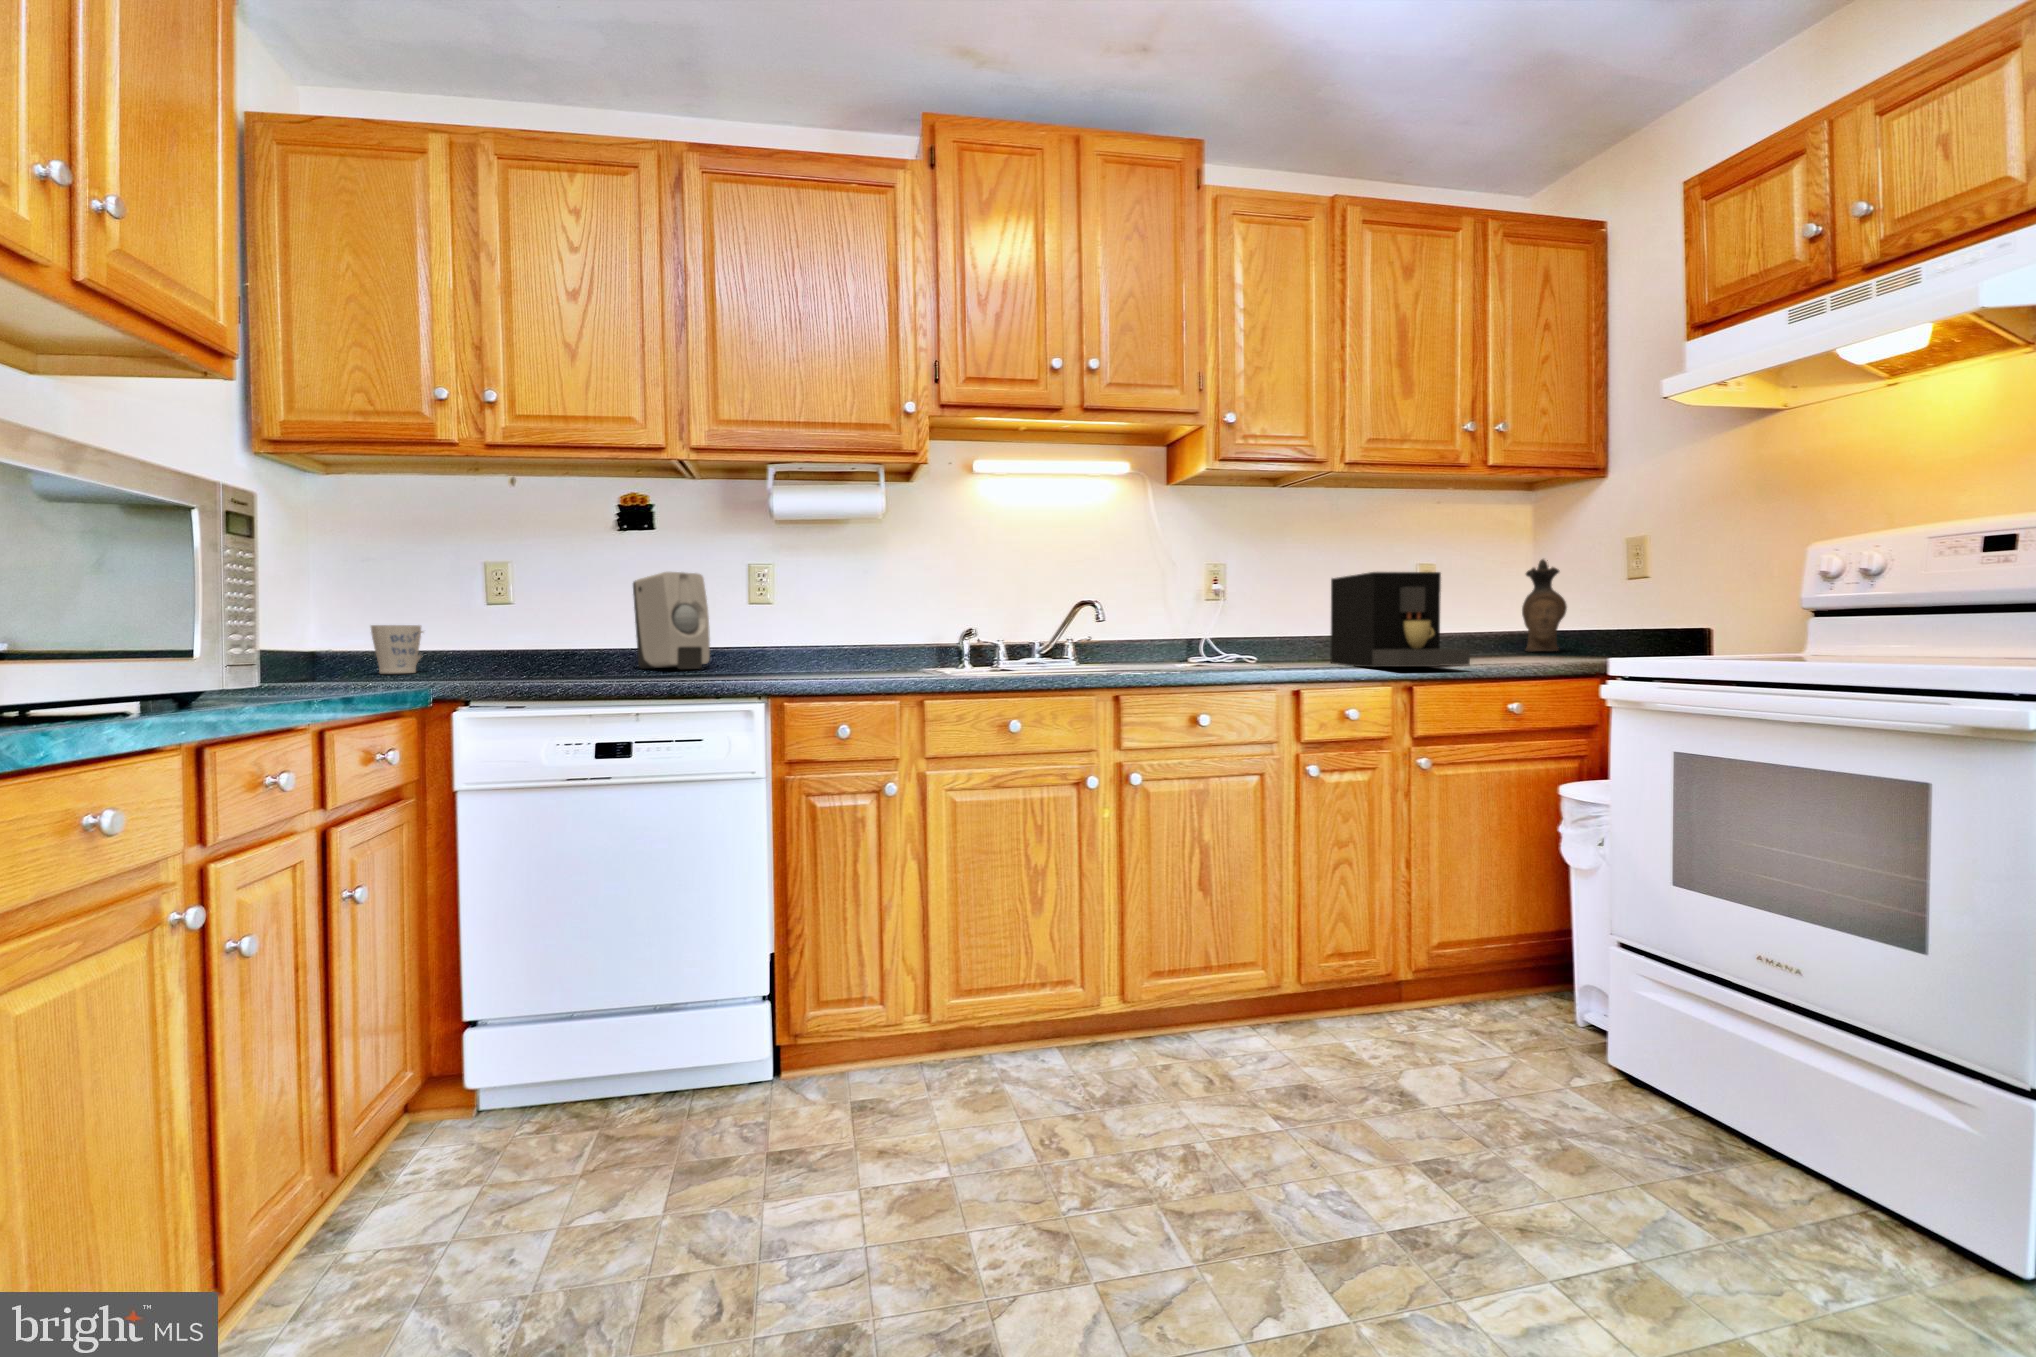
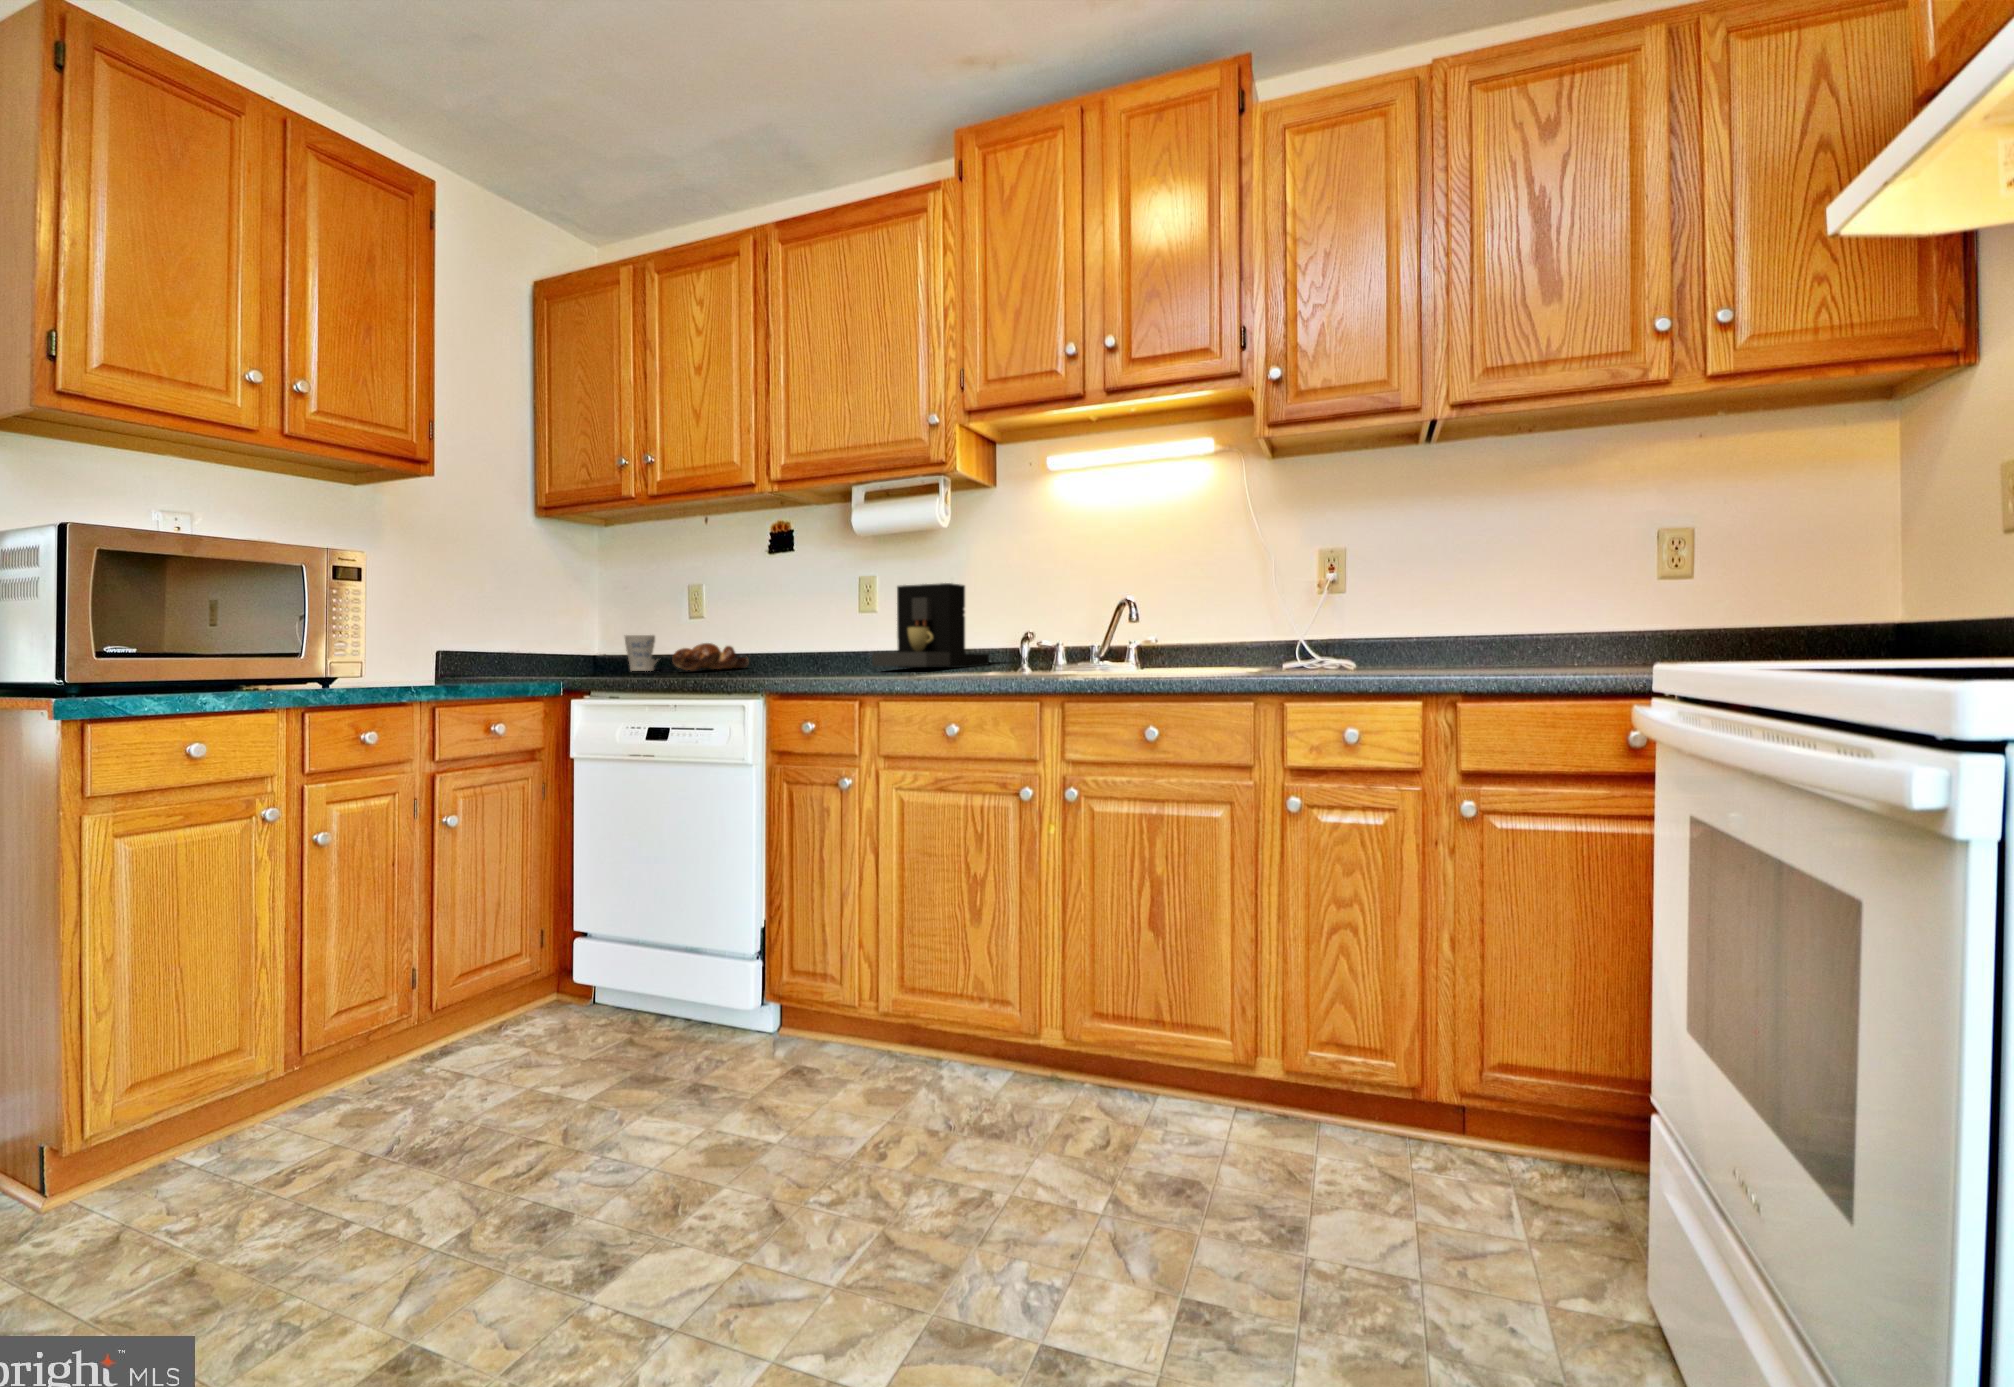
ceramic pitcher: present [1522,559,1567,652] -> none [1875,500,1962,656]
soap dispenser: present [633,572,710,669] -> none [774,587,816,670]
coffee maker: present [1330,572,1470,667] -> present [872,583,989,668]
bread loaf: none [485,636,571,672] -> present [672,643,749,670]

